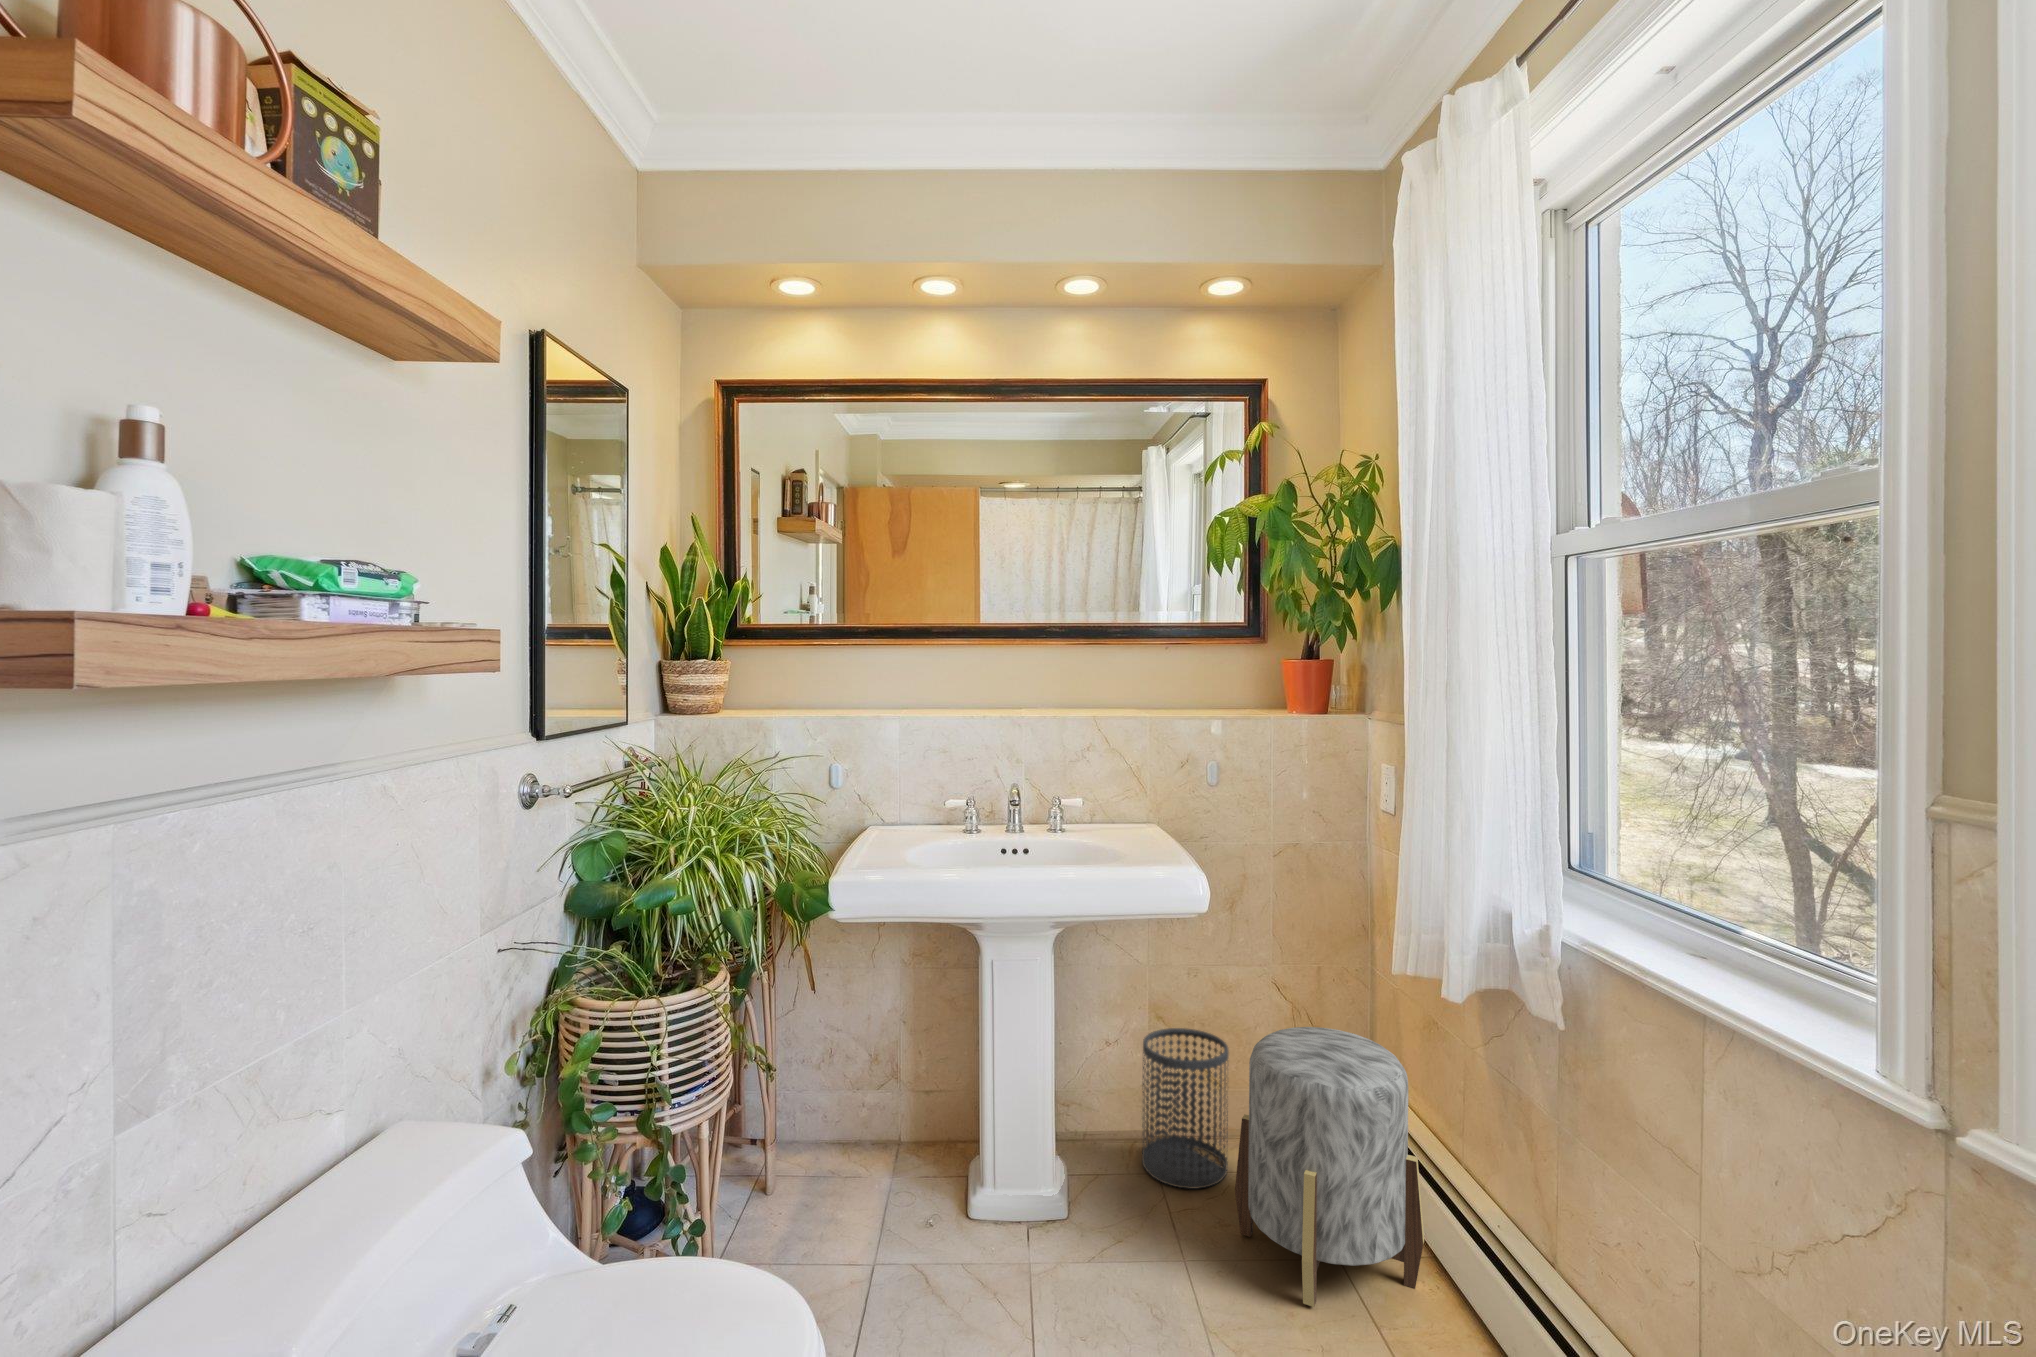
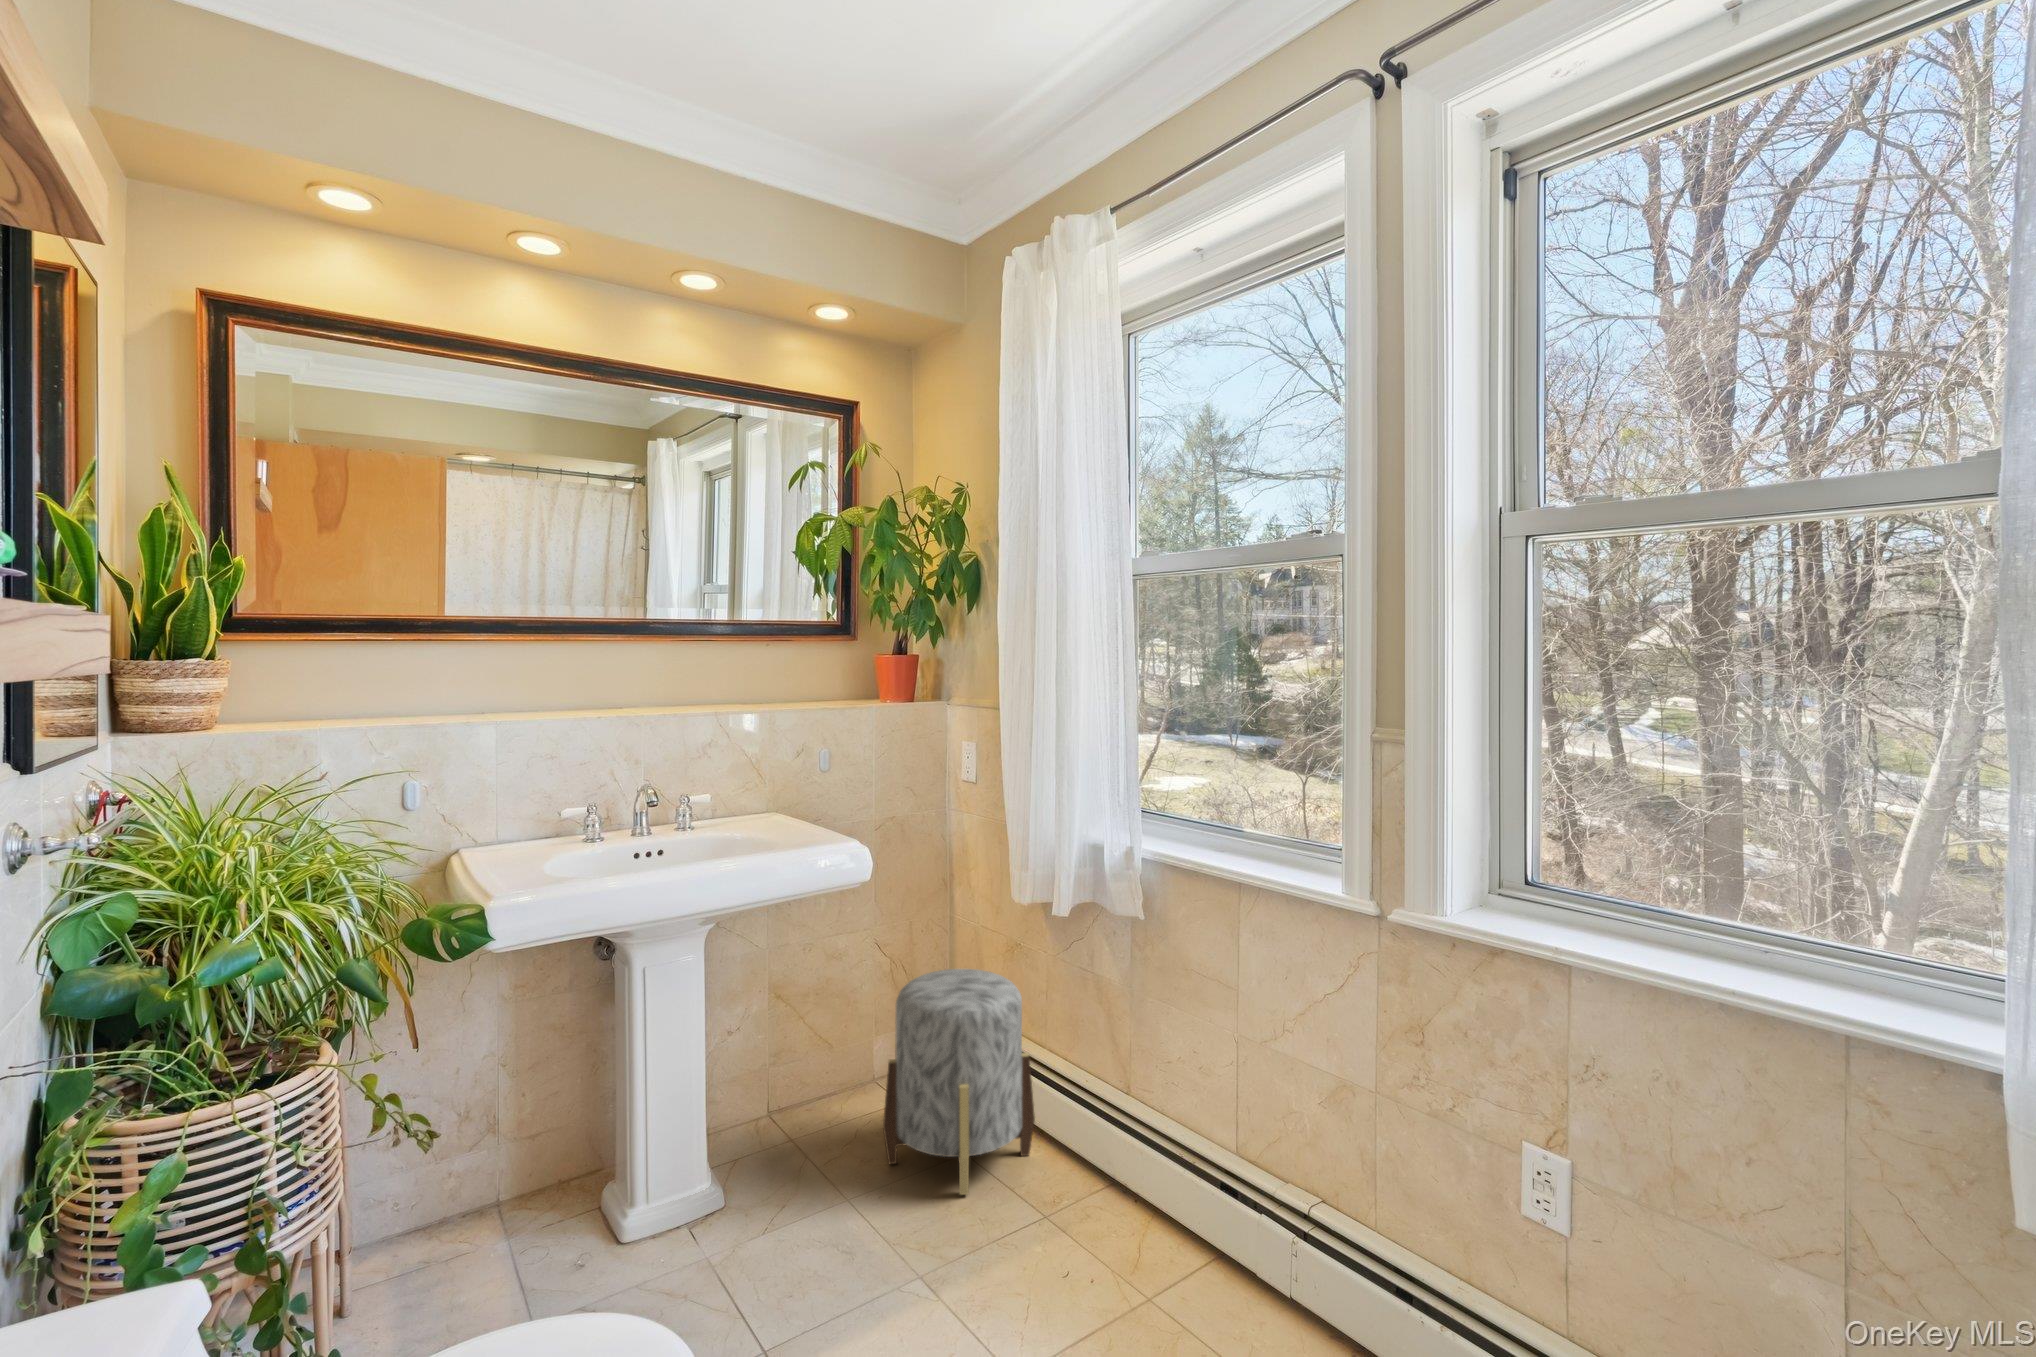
wastebasket: present [1142,1028,1229,1189] -> none [773,1002,854,1149]

